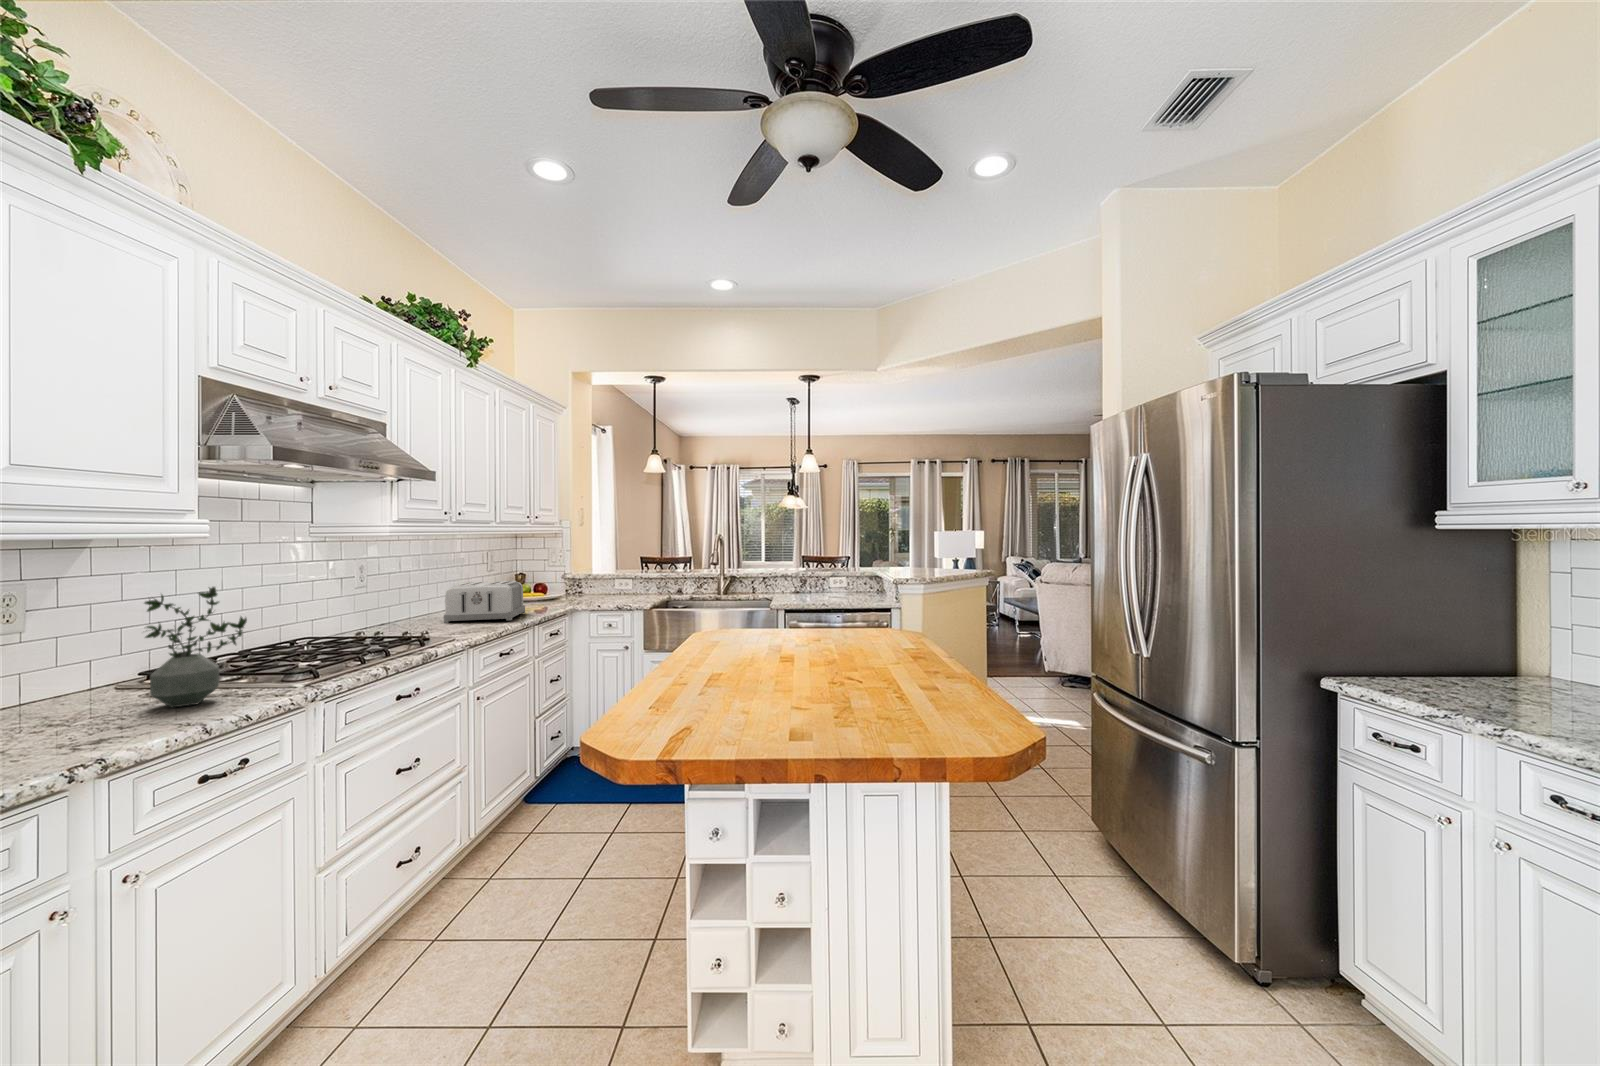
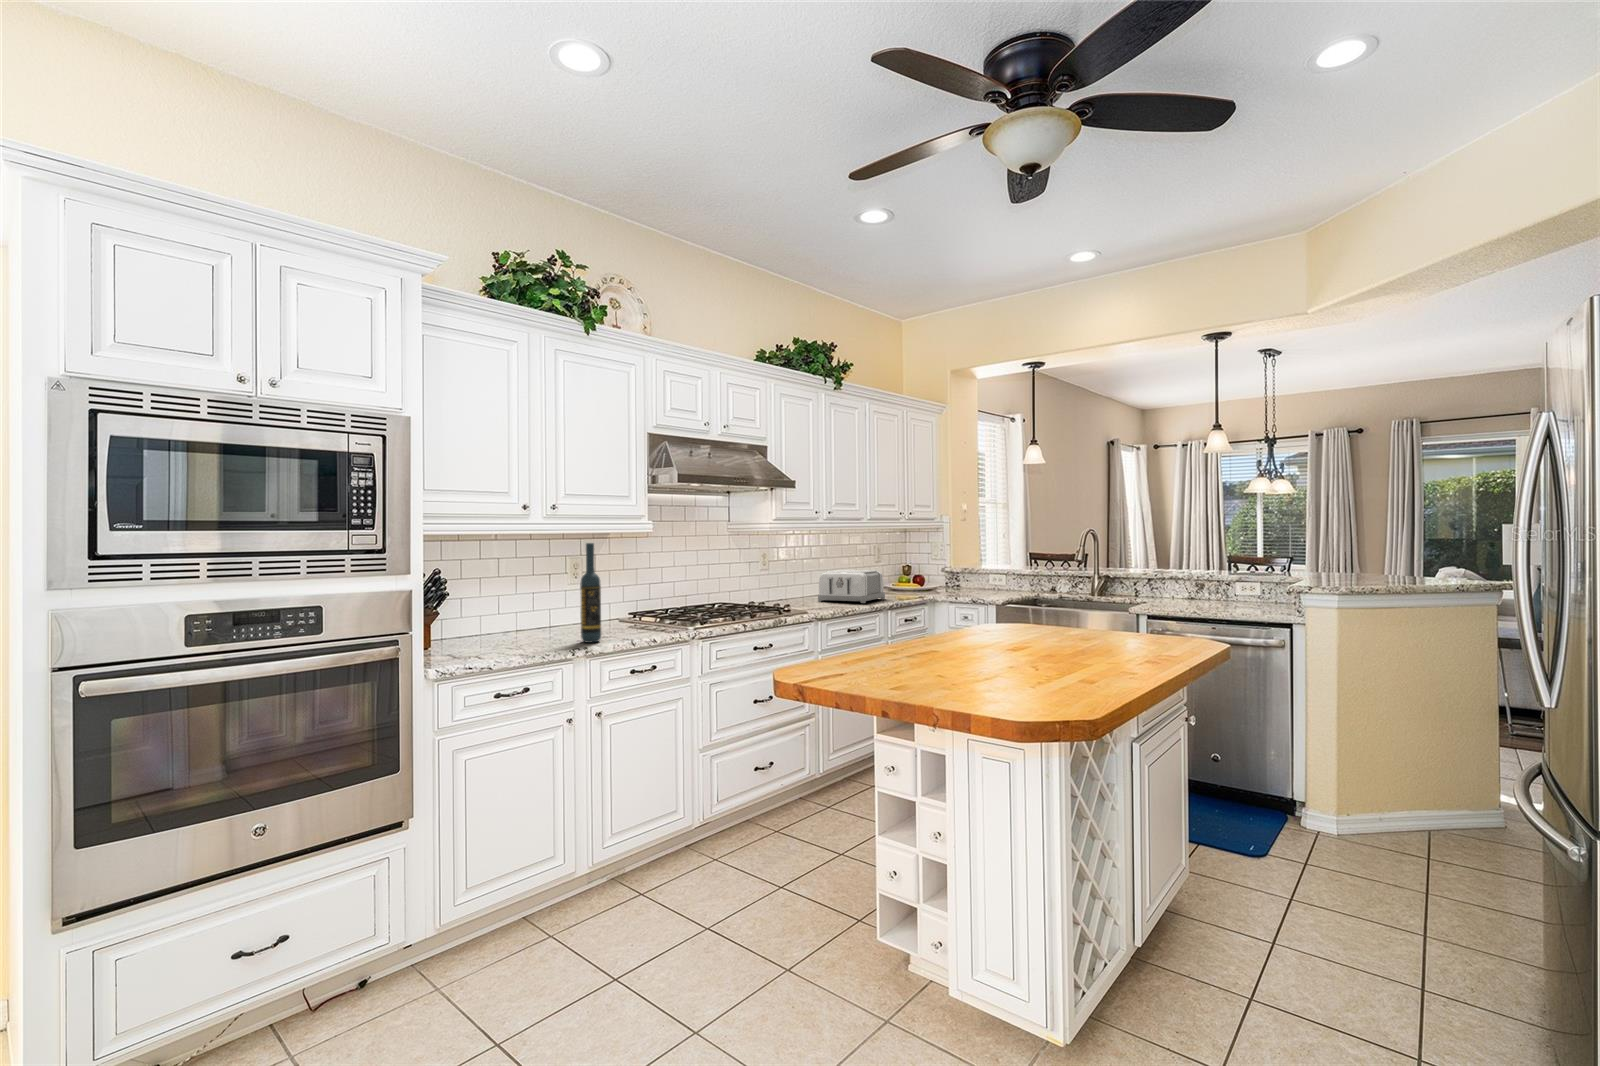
wine bottle: none [70,556,127,750] -> present [580,543,601,643]
potted plant: present [145,587,247,707] -> none [618,562,664,631]

